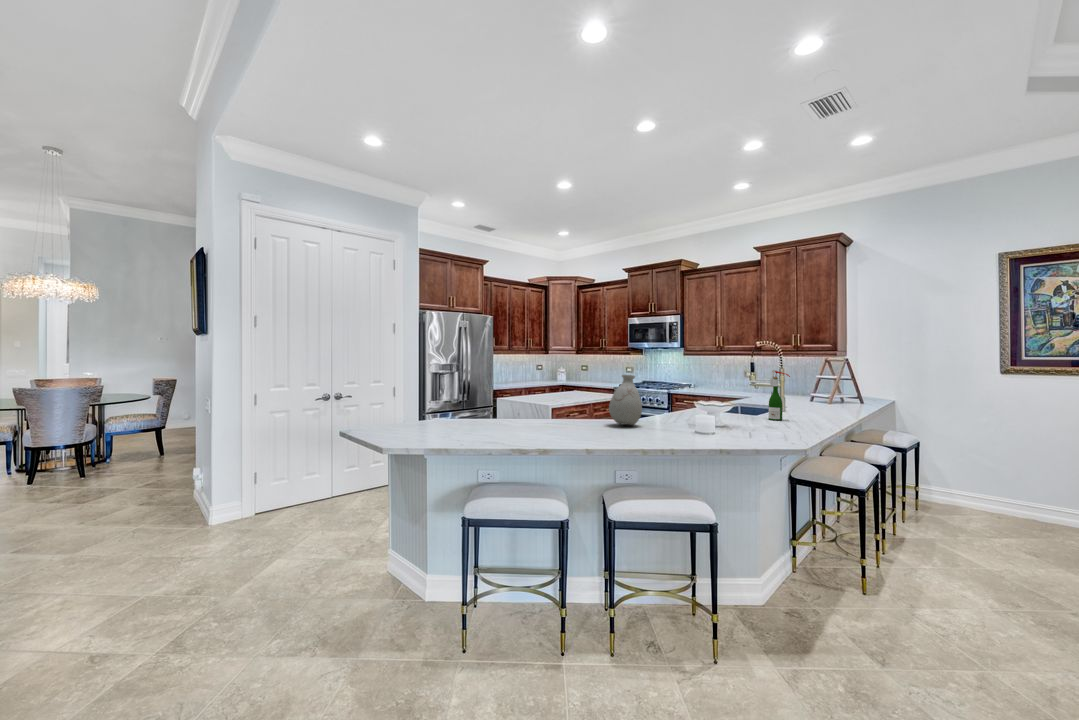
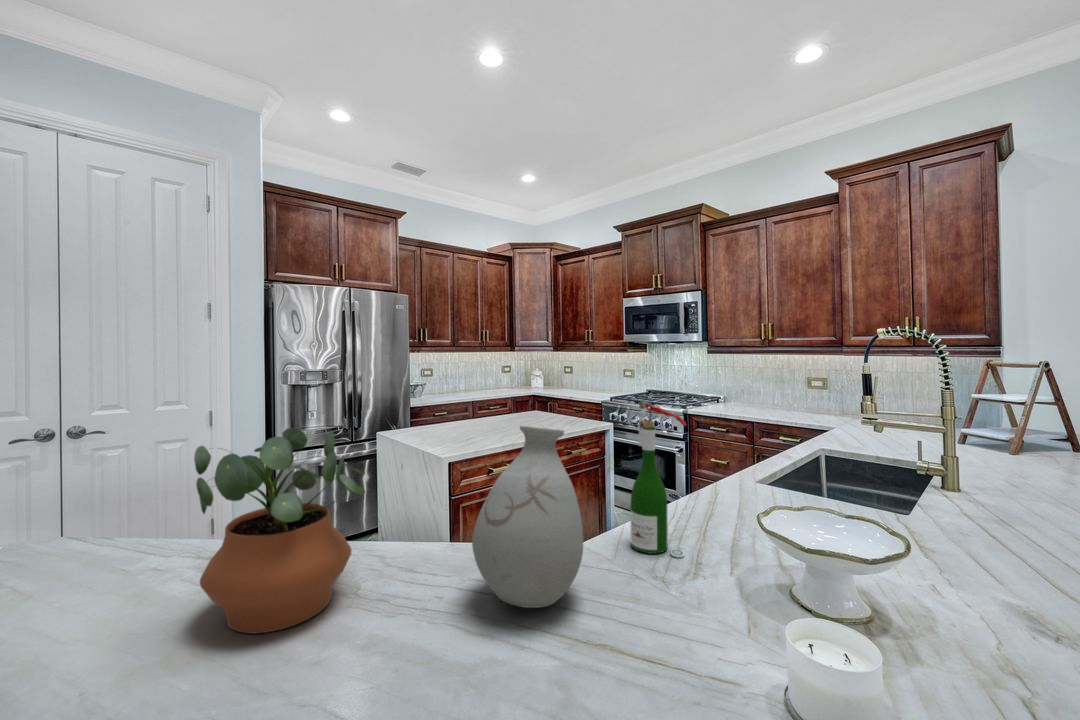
wine bottle: present [769,370,790,421] -> present [631,401,686,558]
potted plant: none [535,375,578,429] -> present [194,428,365,633]

